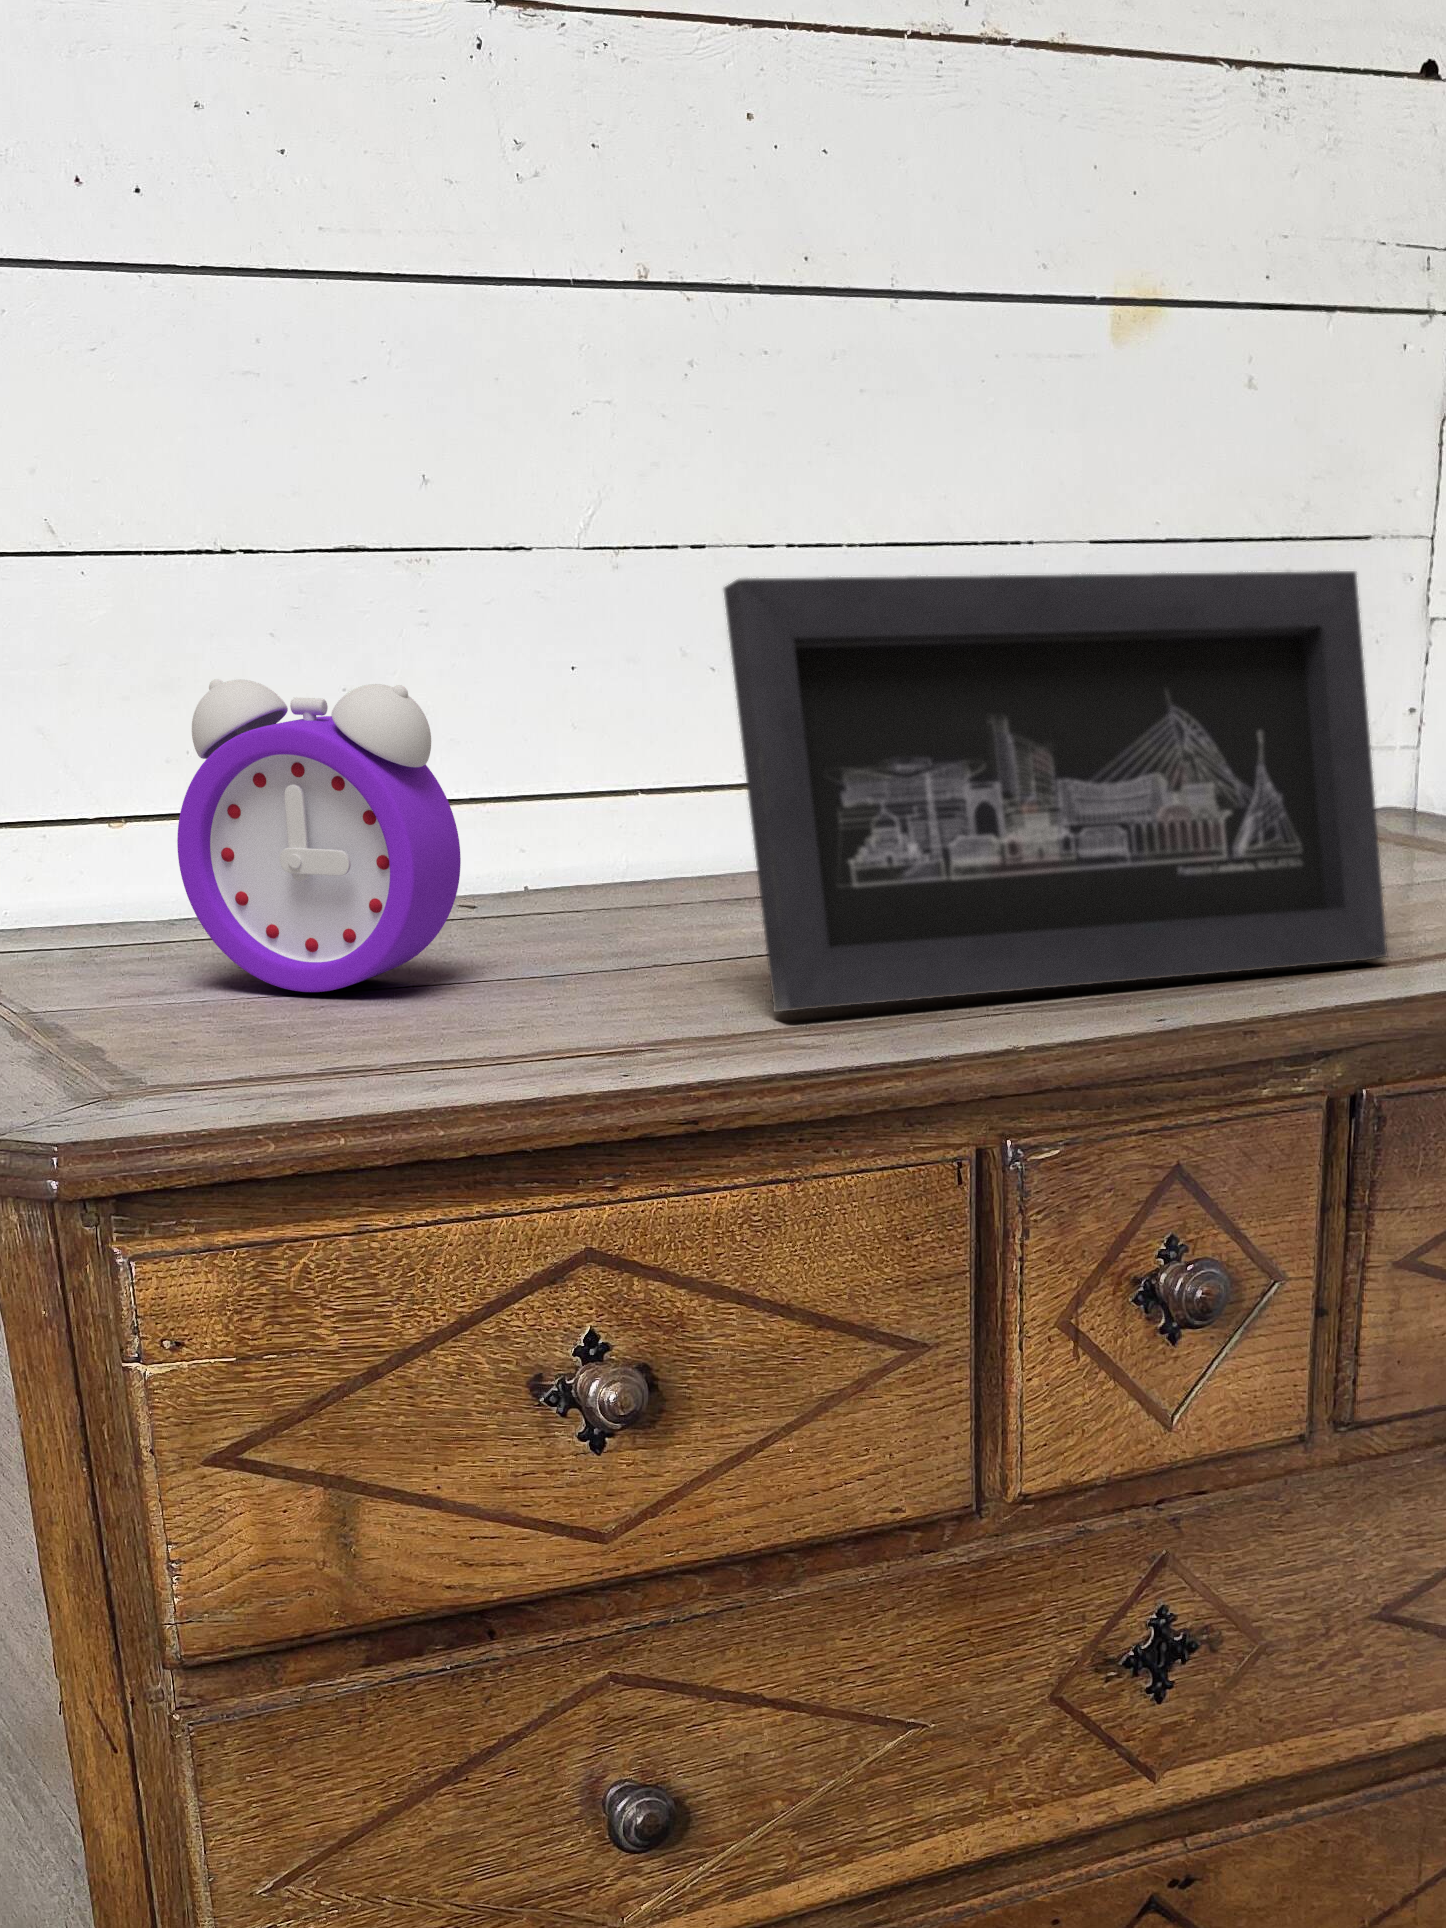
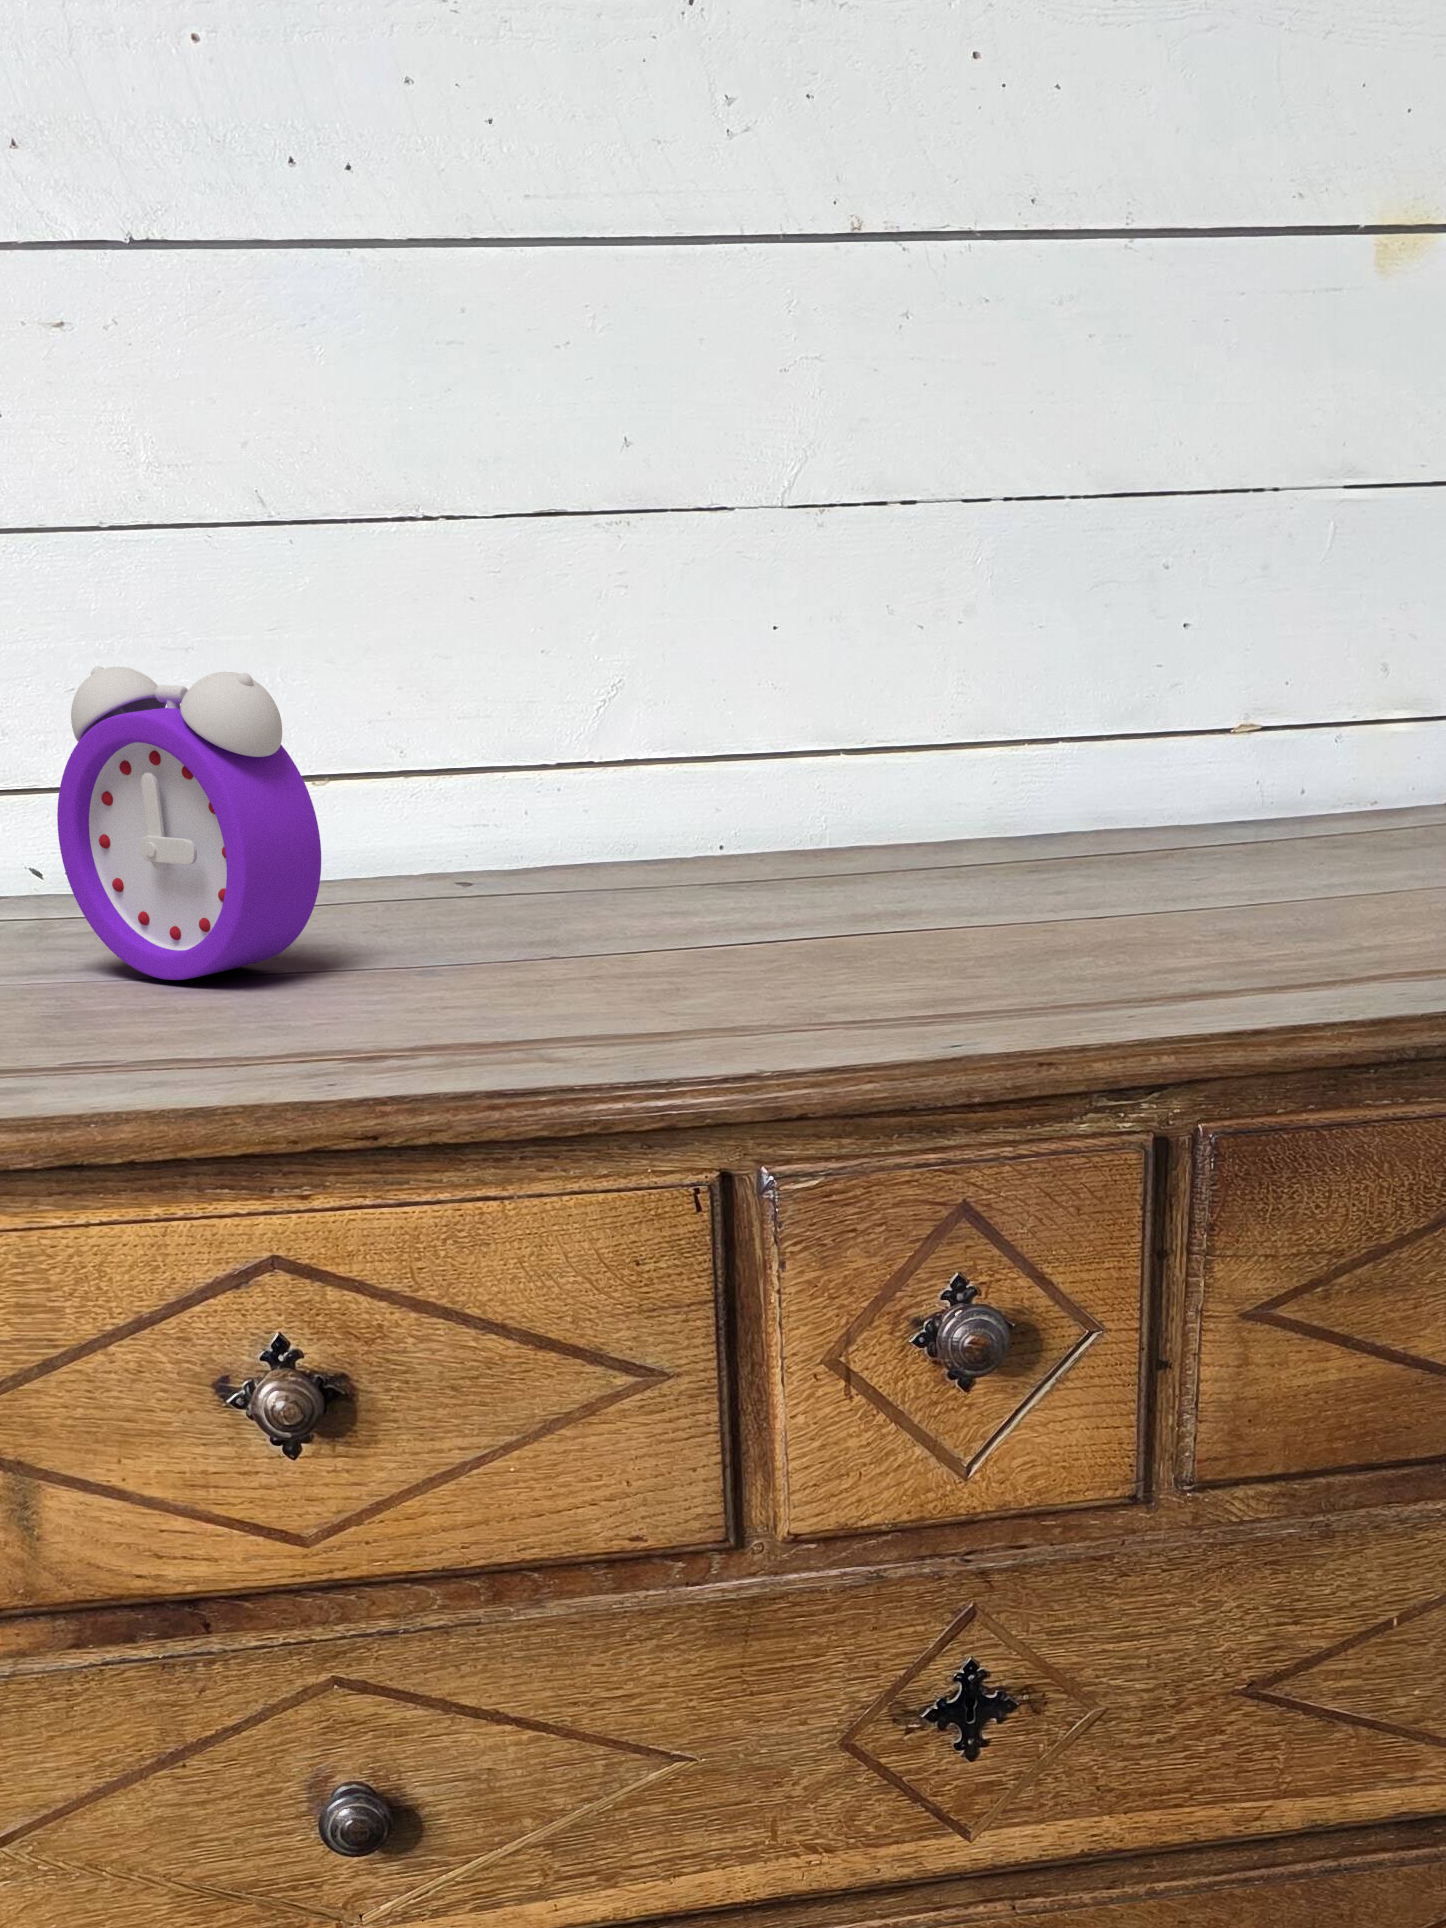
picture frame: present [724,571,1387,1012] -> none [526,547,1284,1018]

